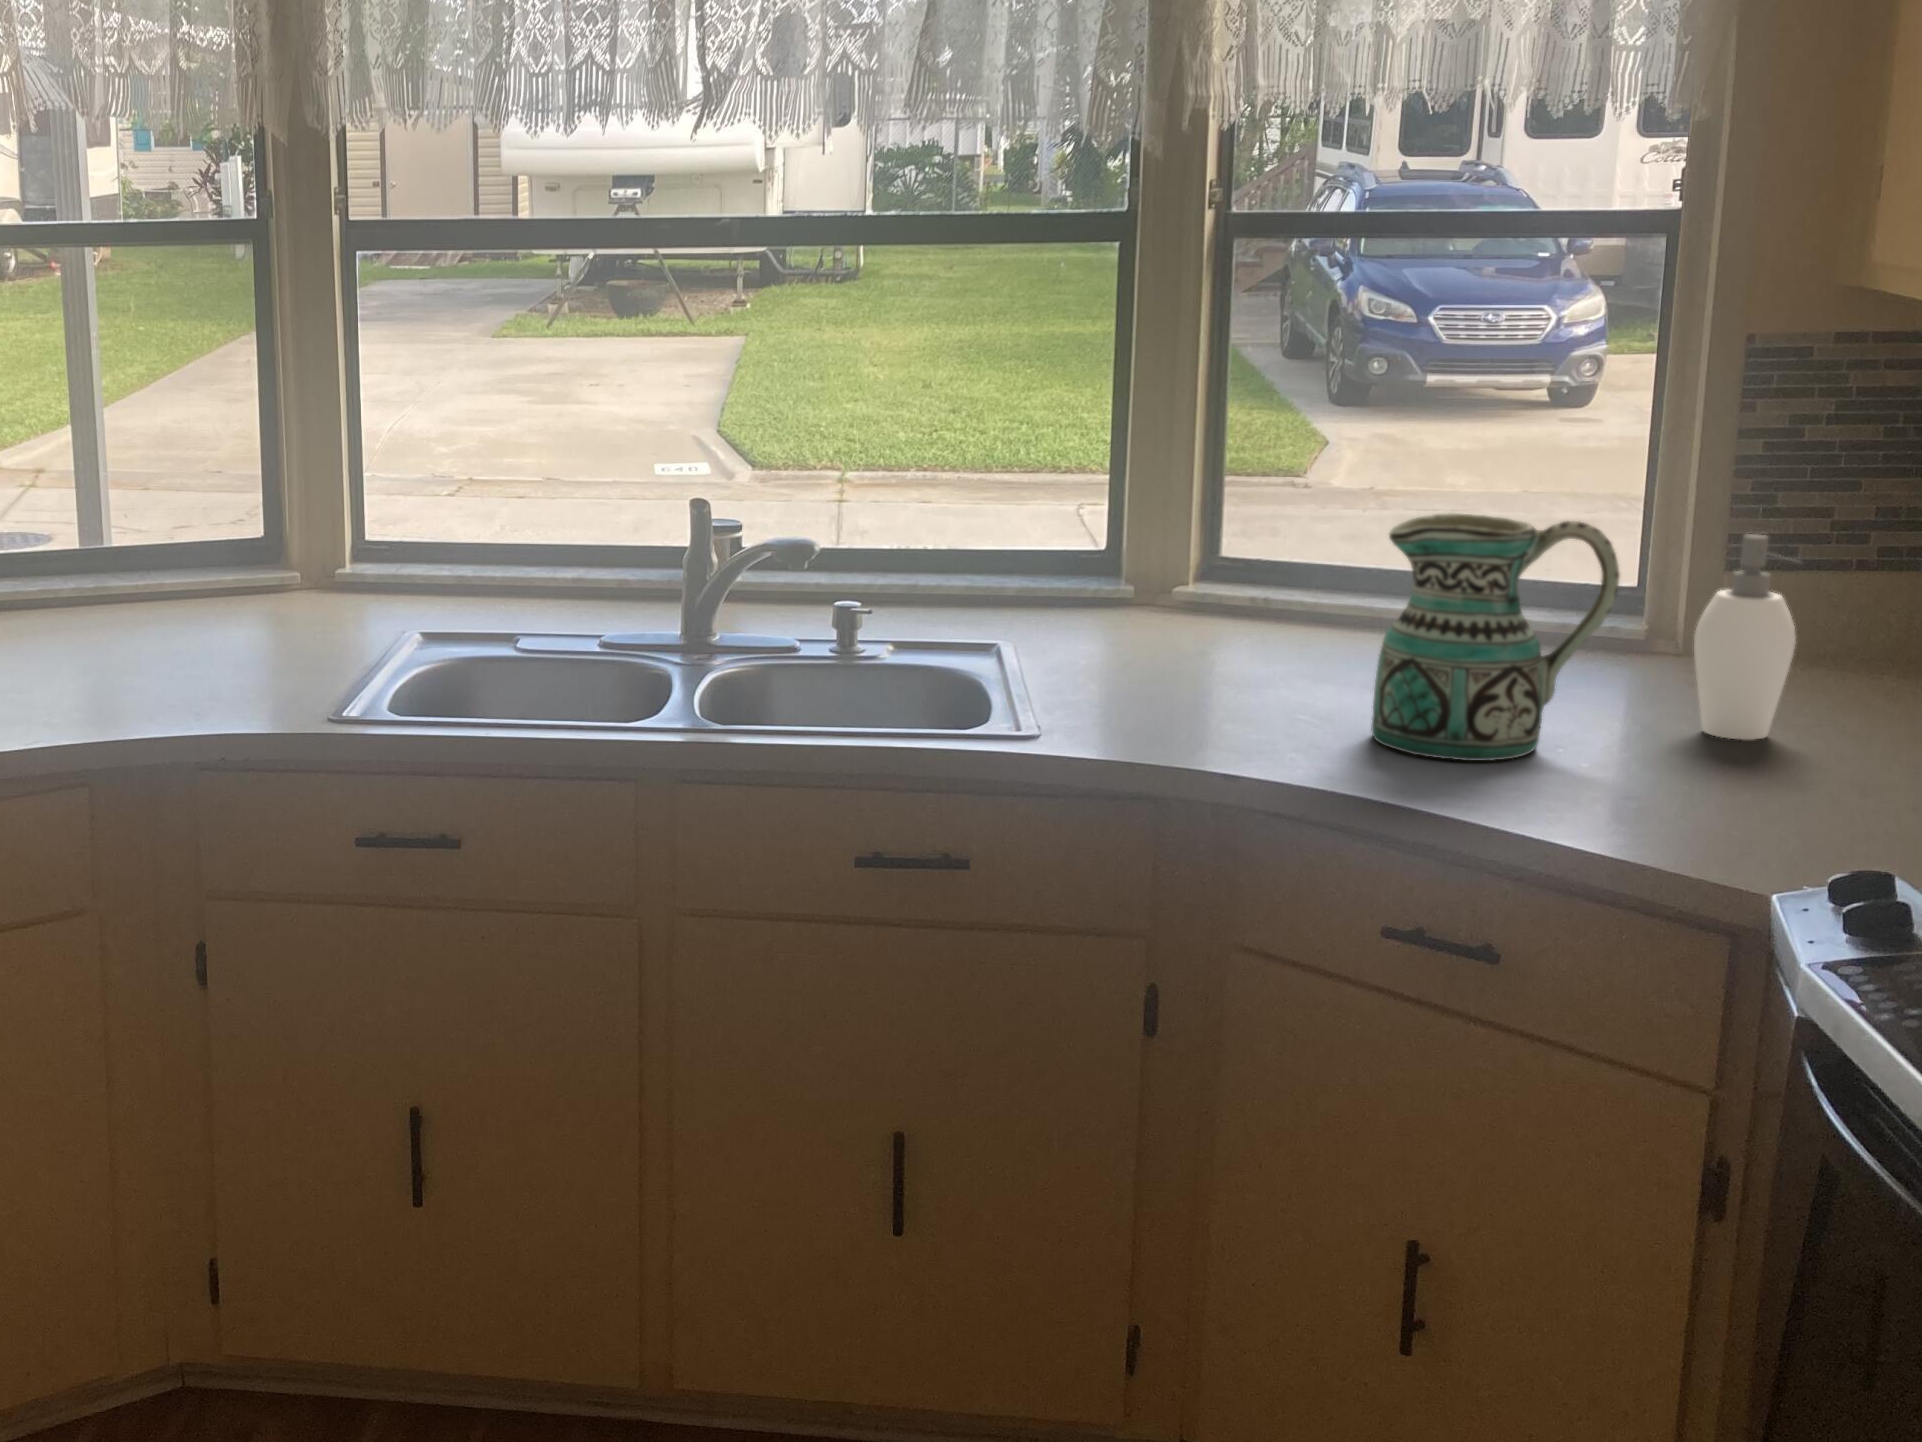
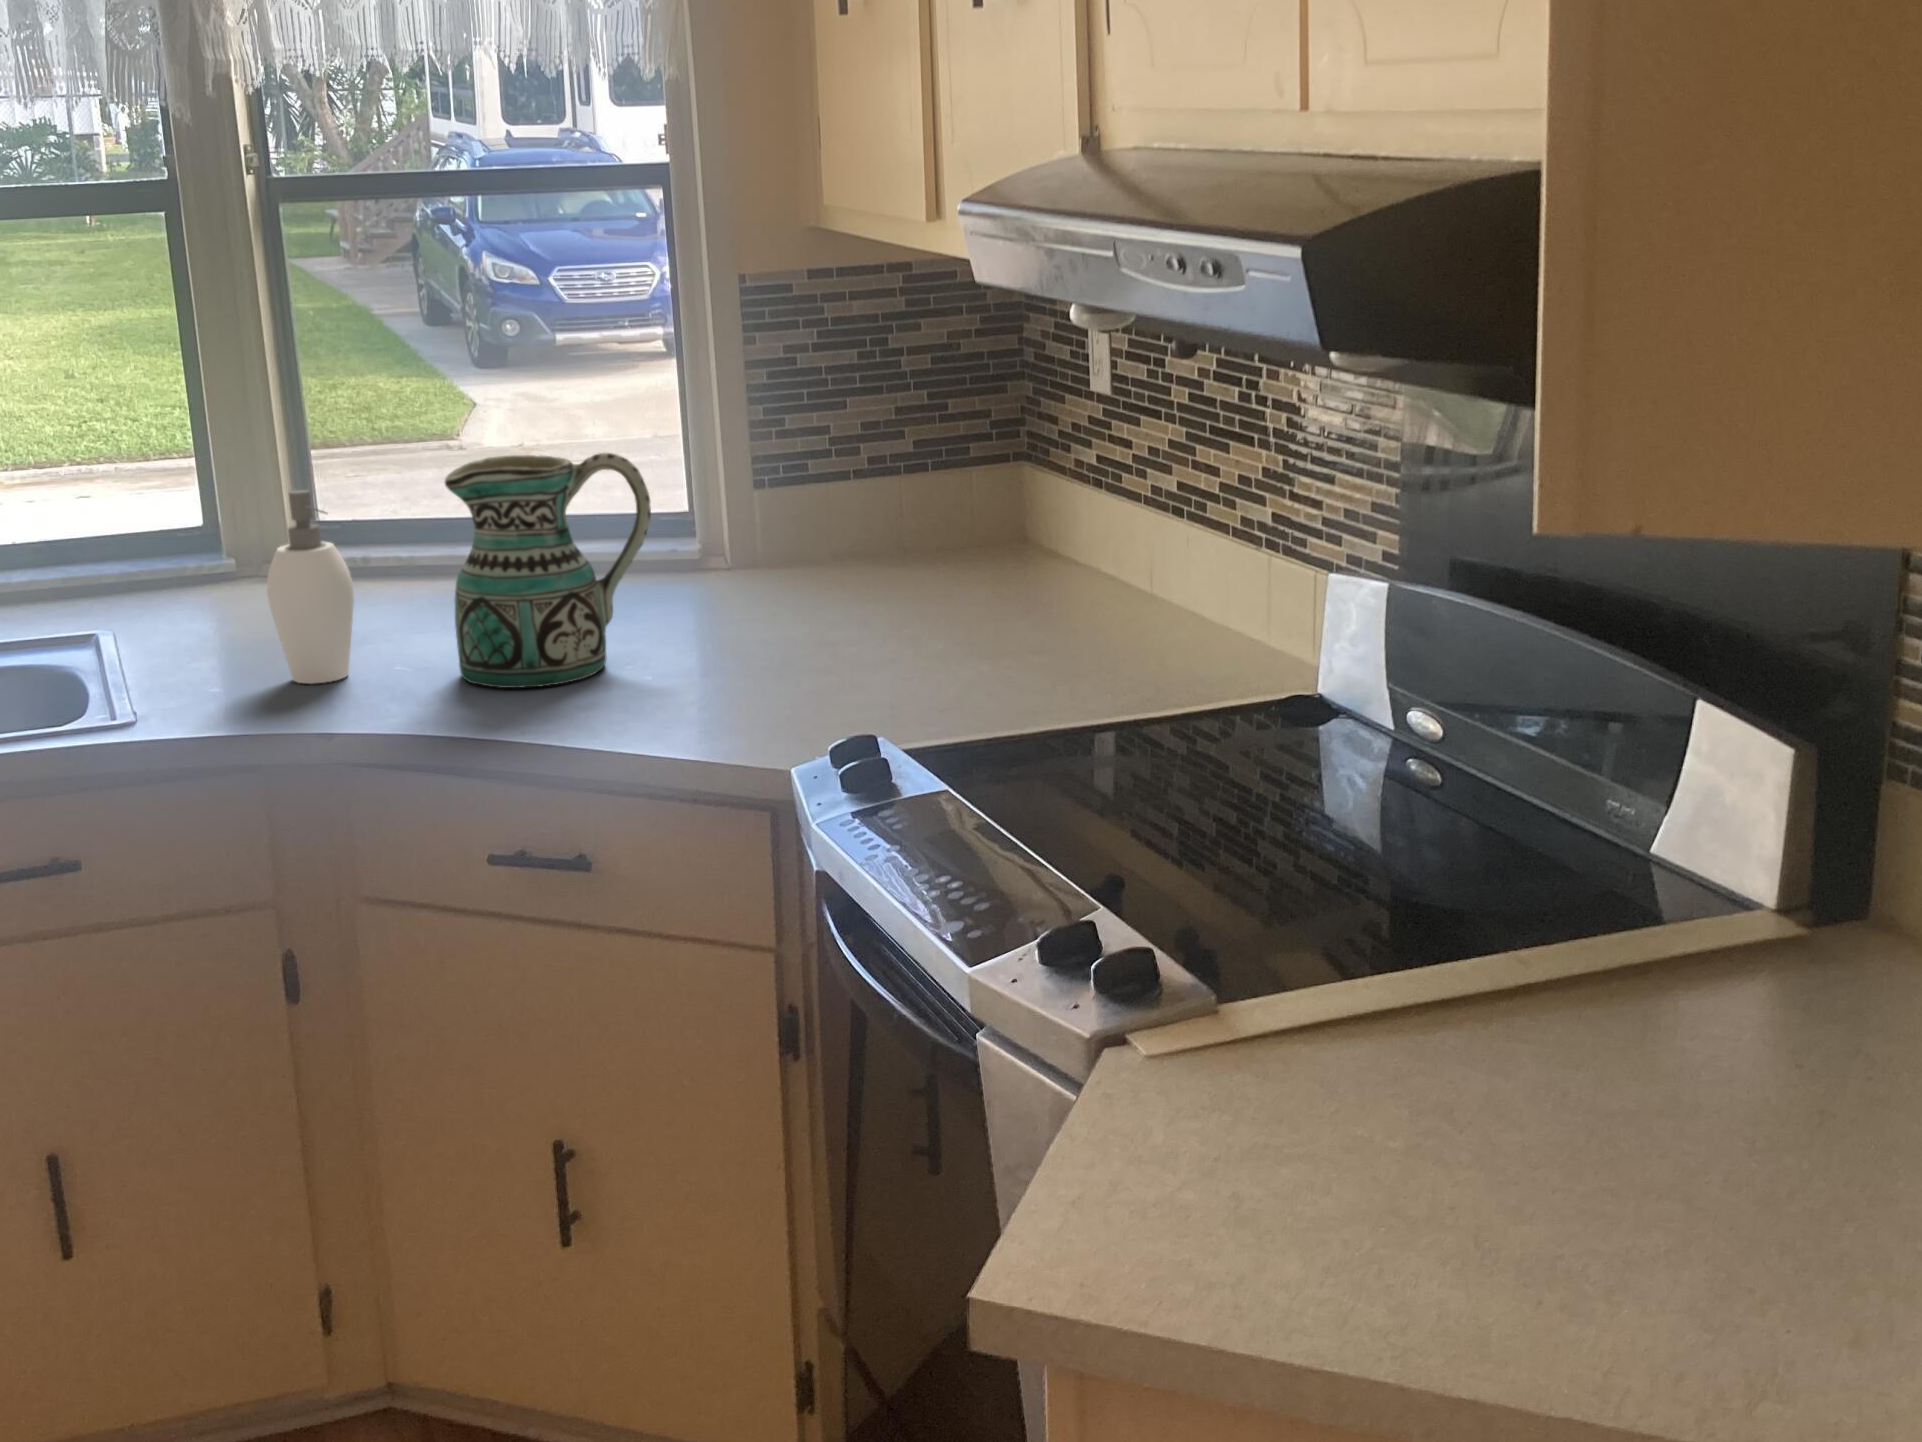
soap dispenser: present [1694,534,1798,740] -> present [267,490,354,683]

